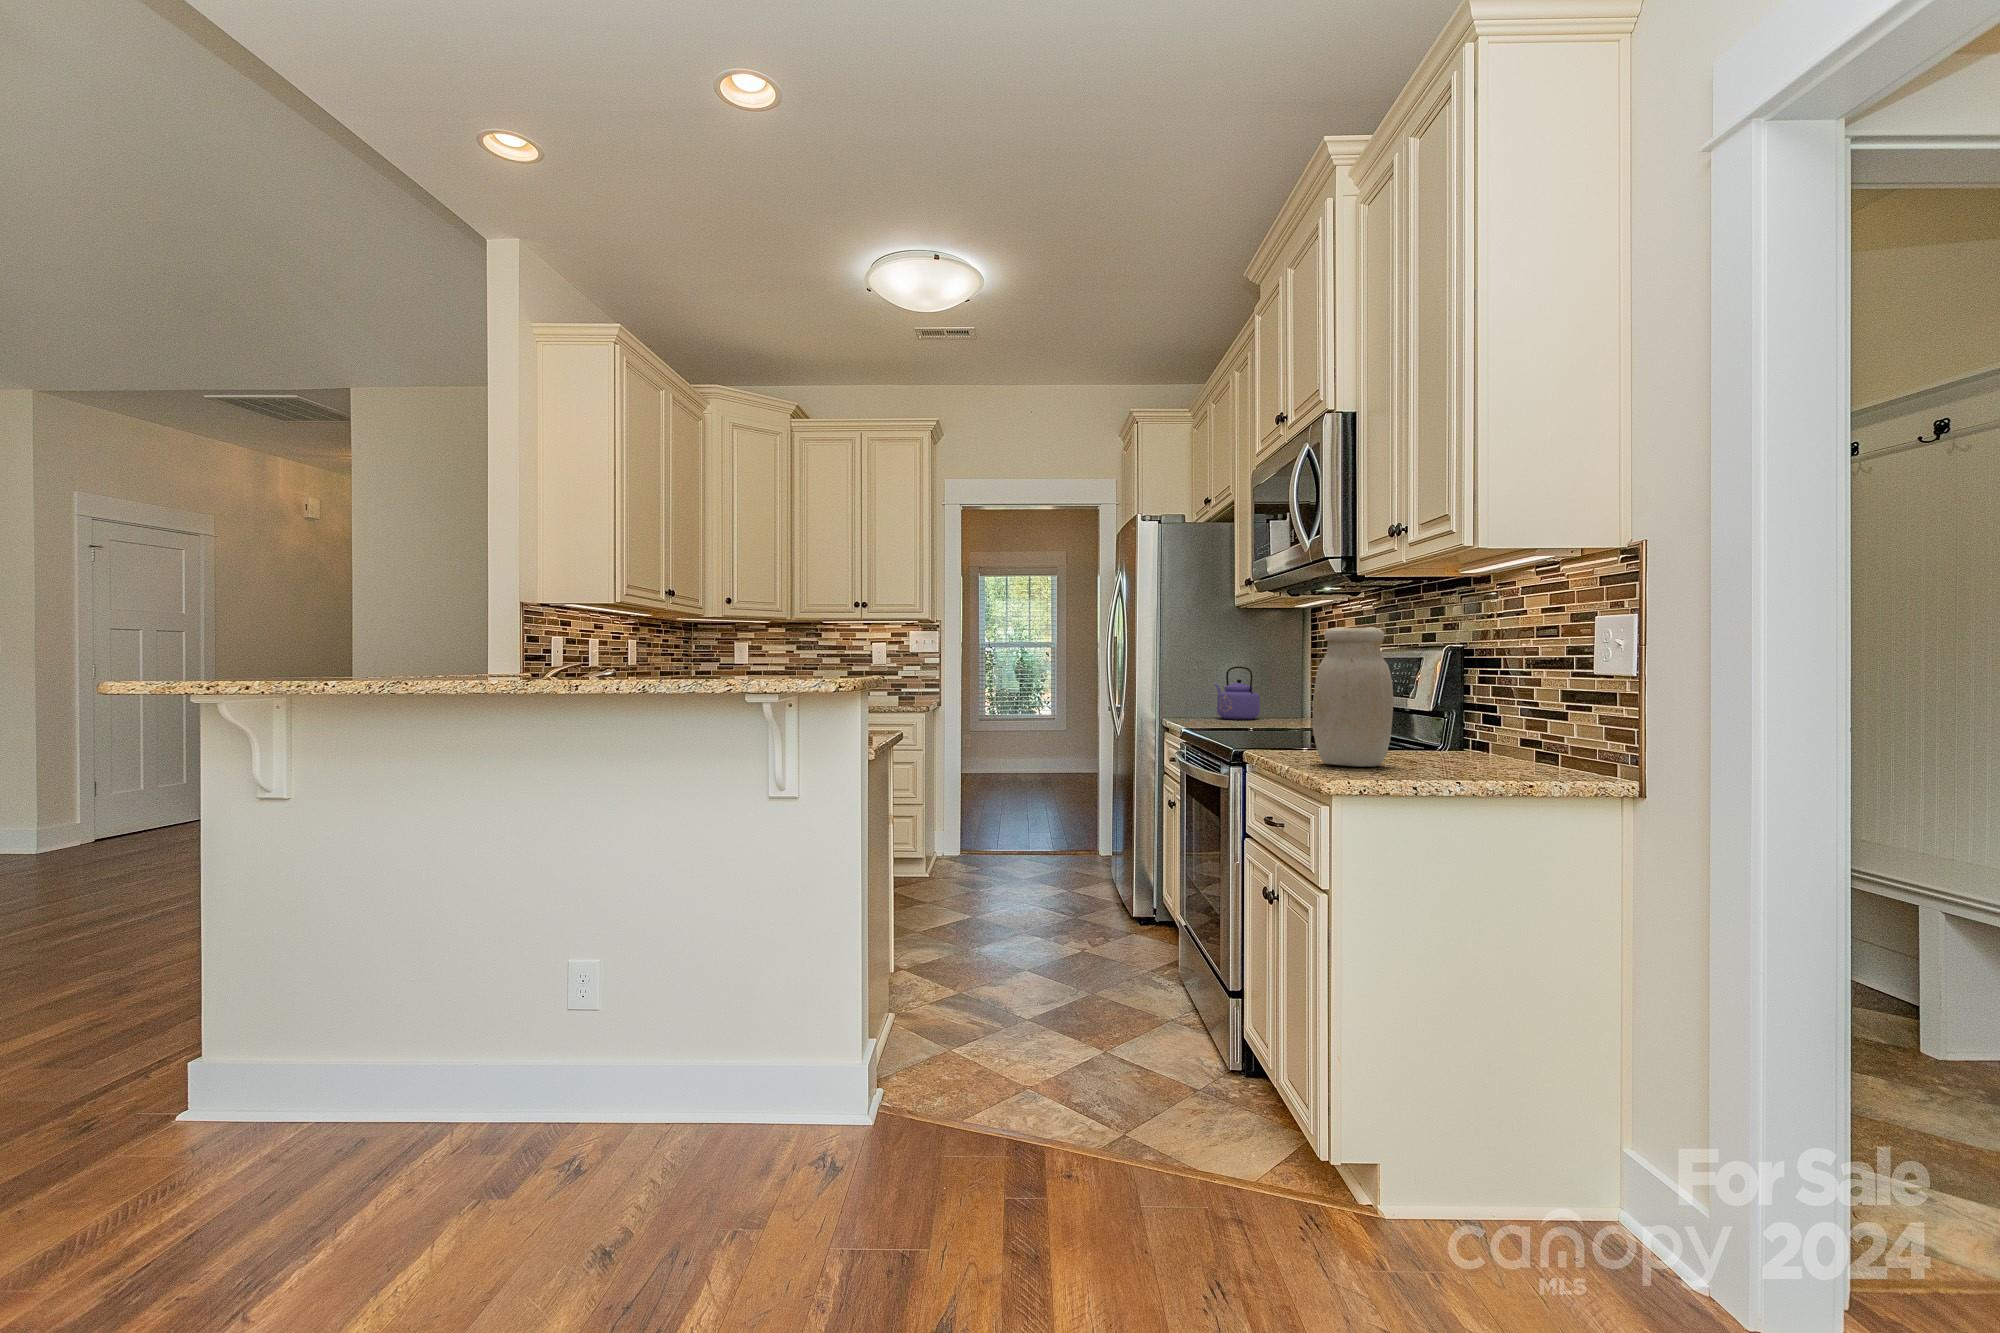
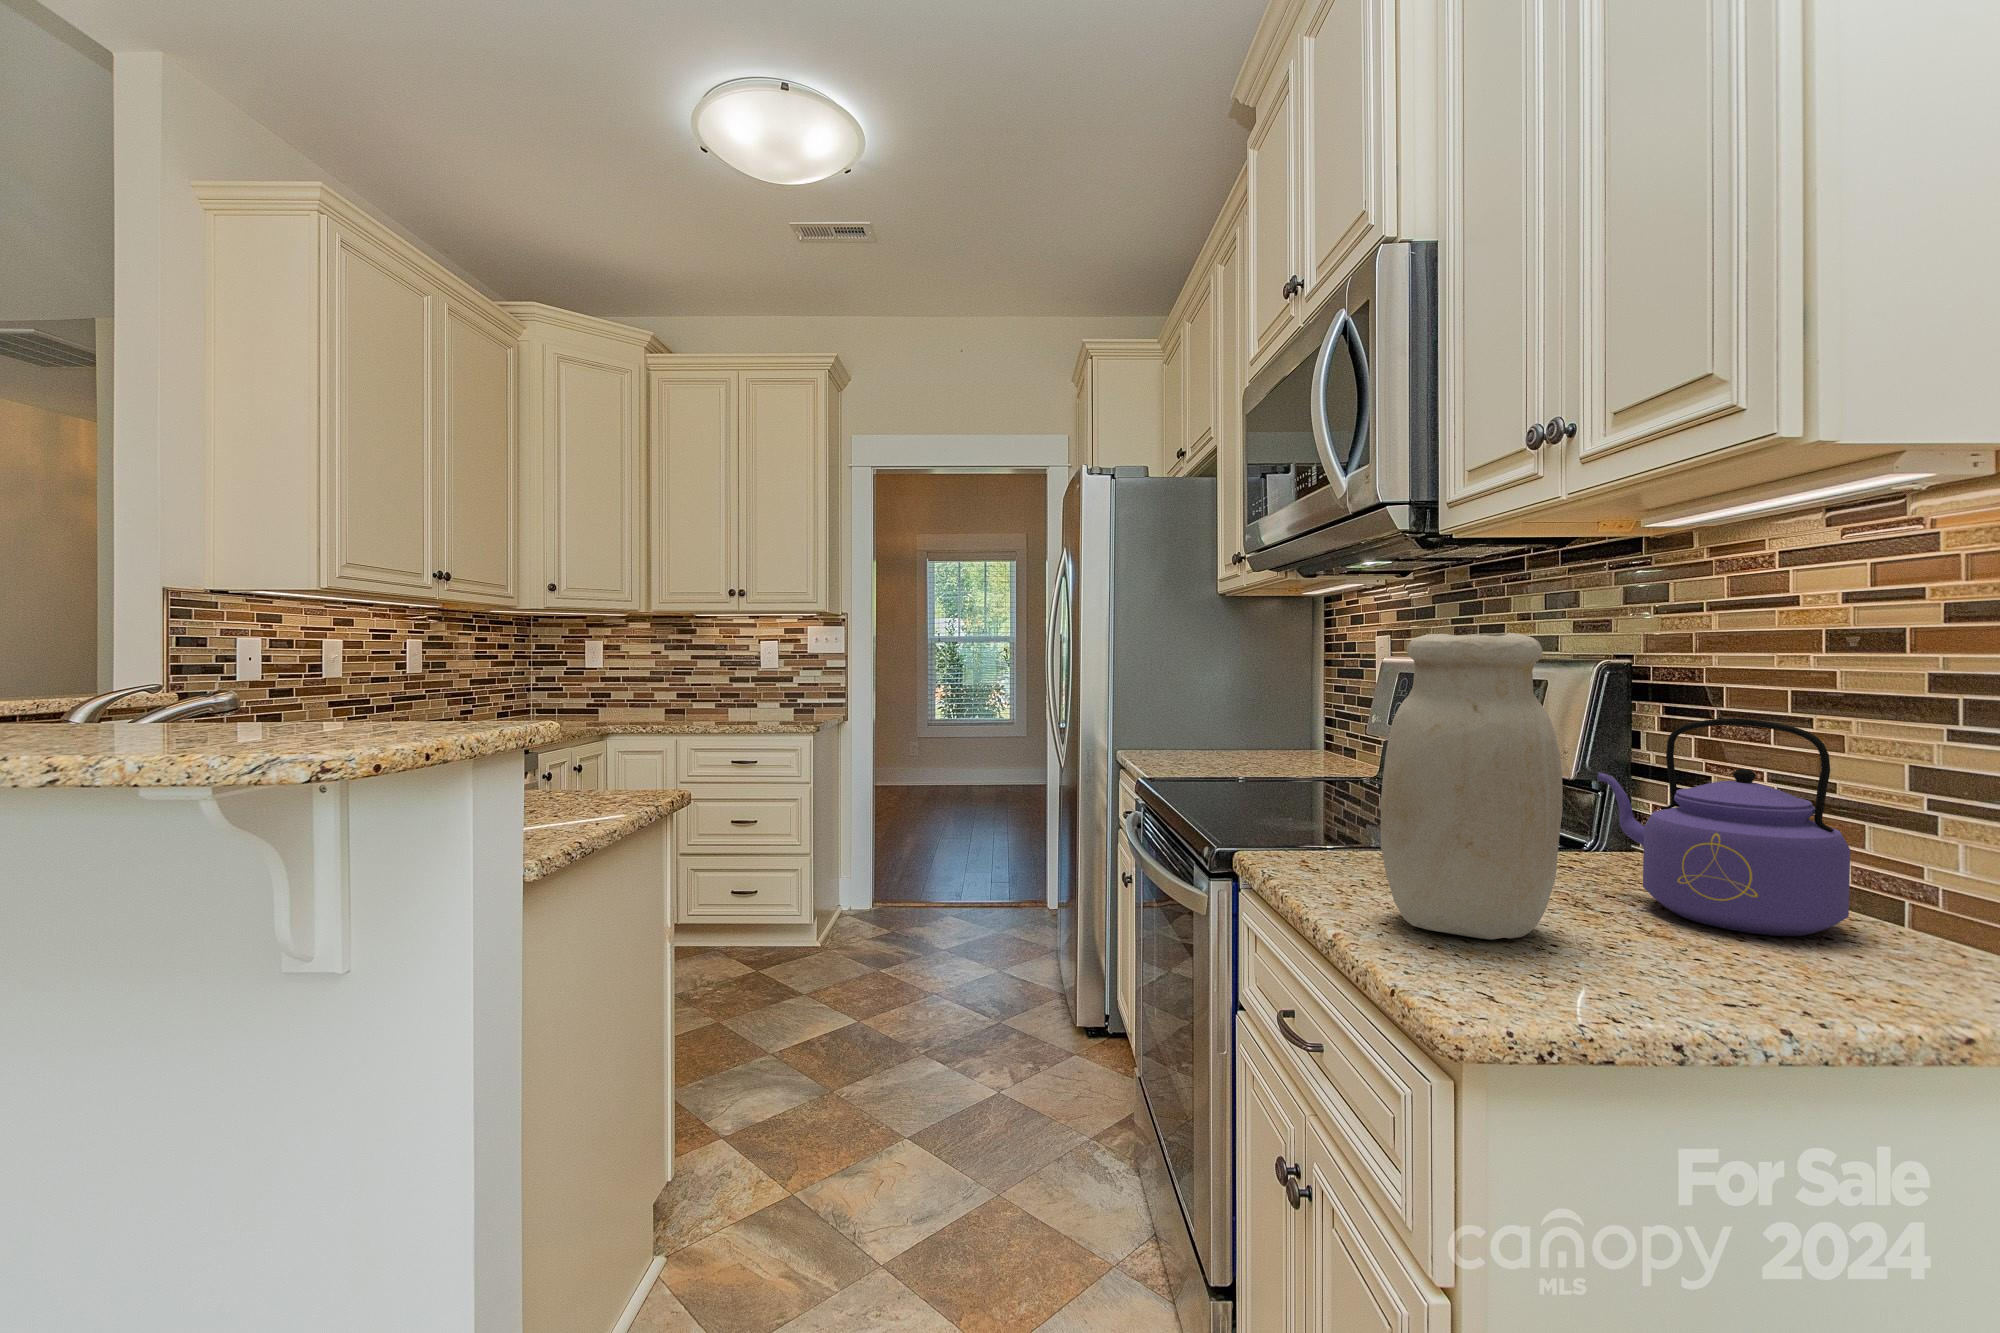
kettle: present [1215,666,1260,720] -> present [1598,718,1850,936]

